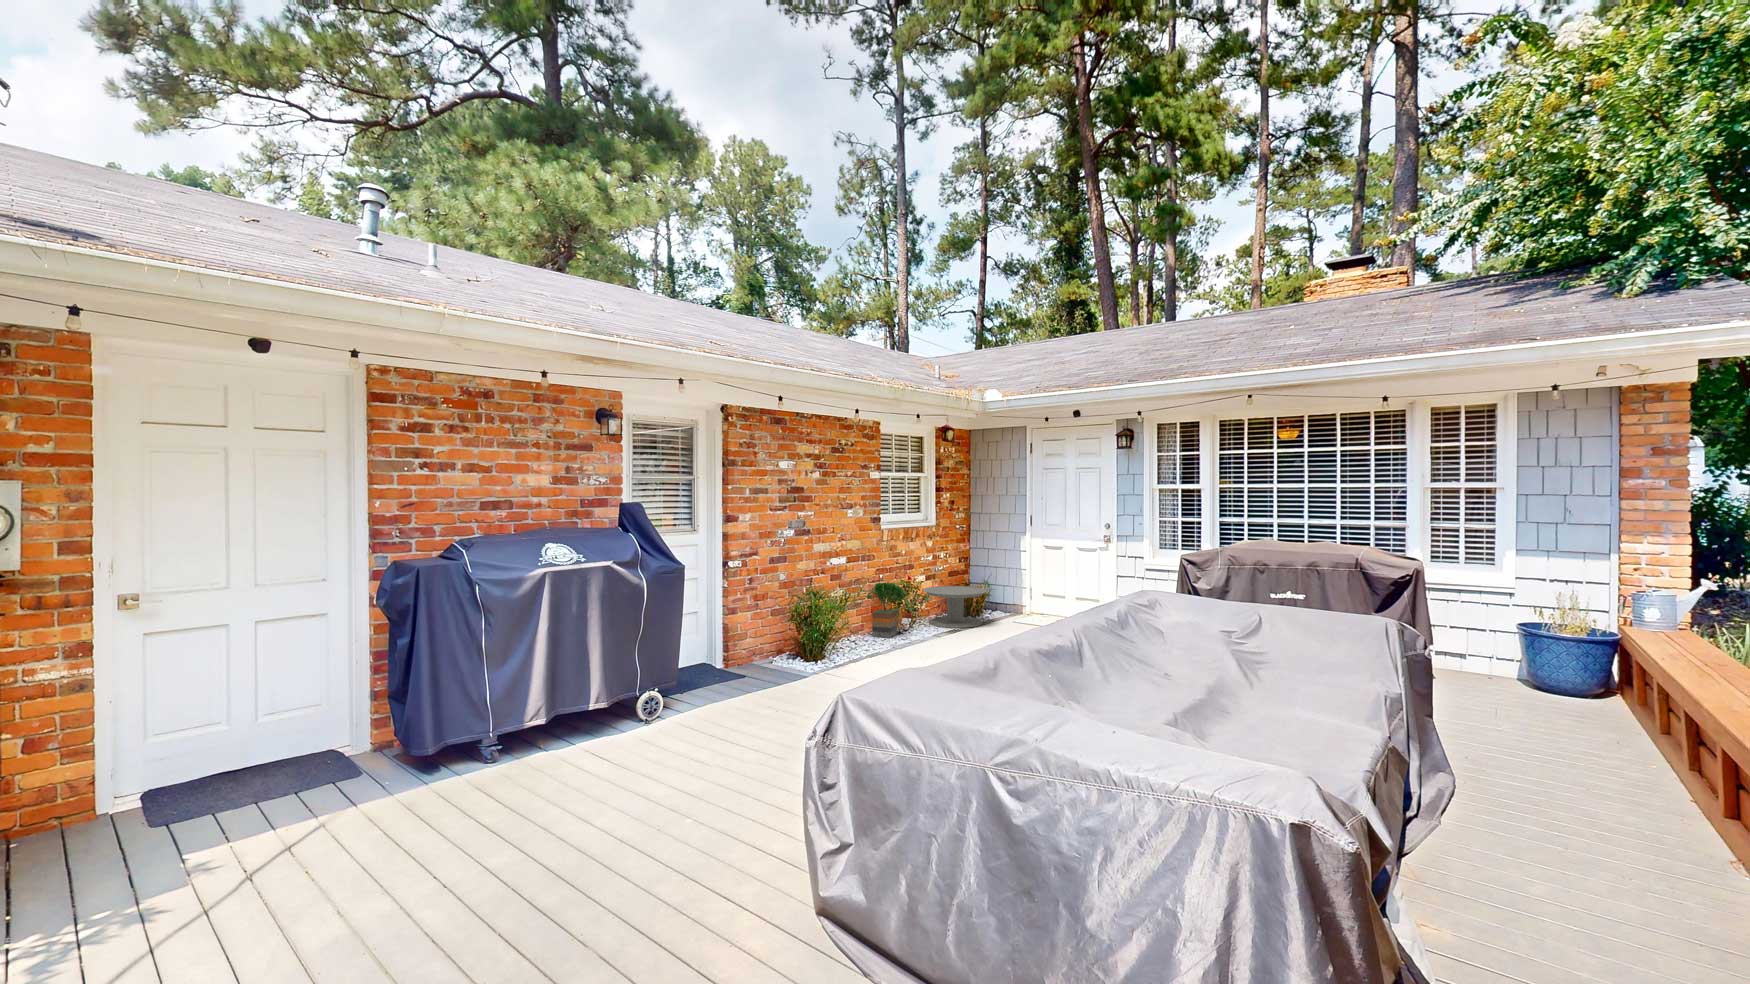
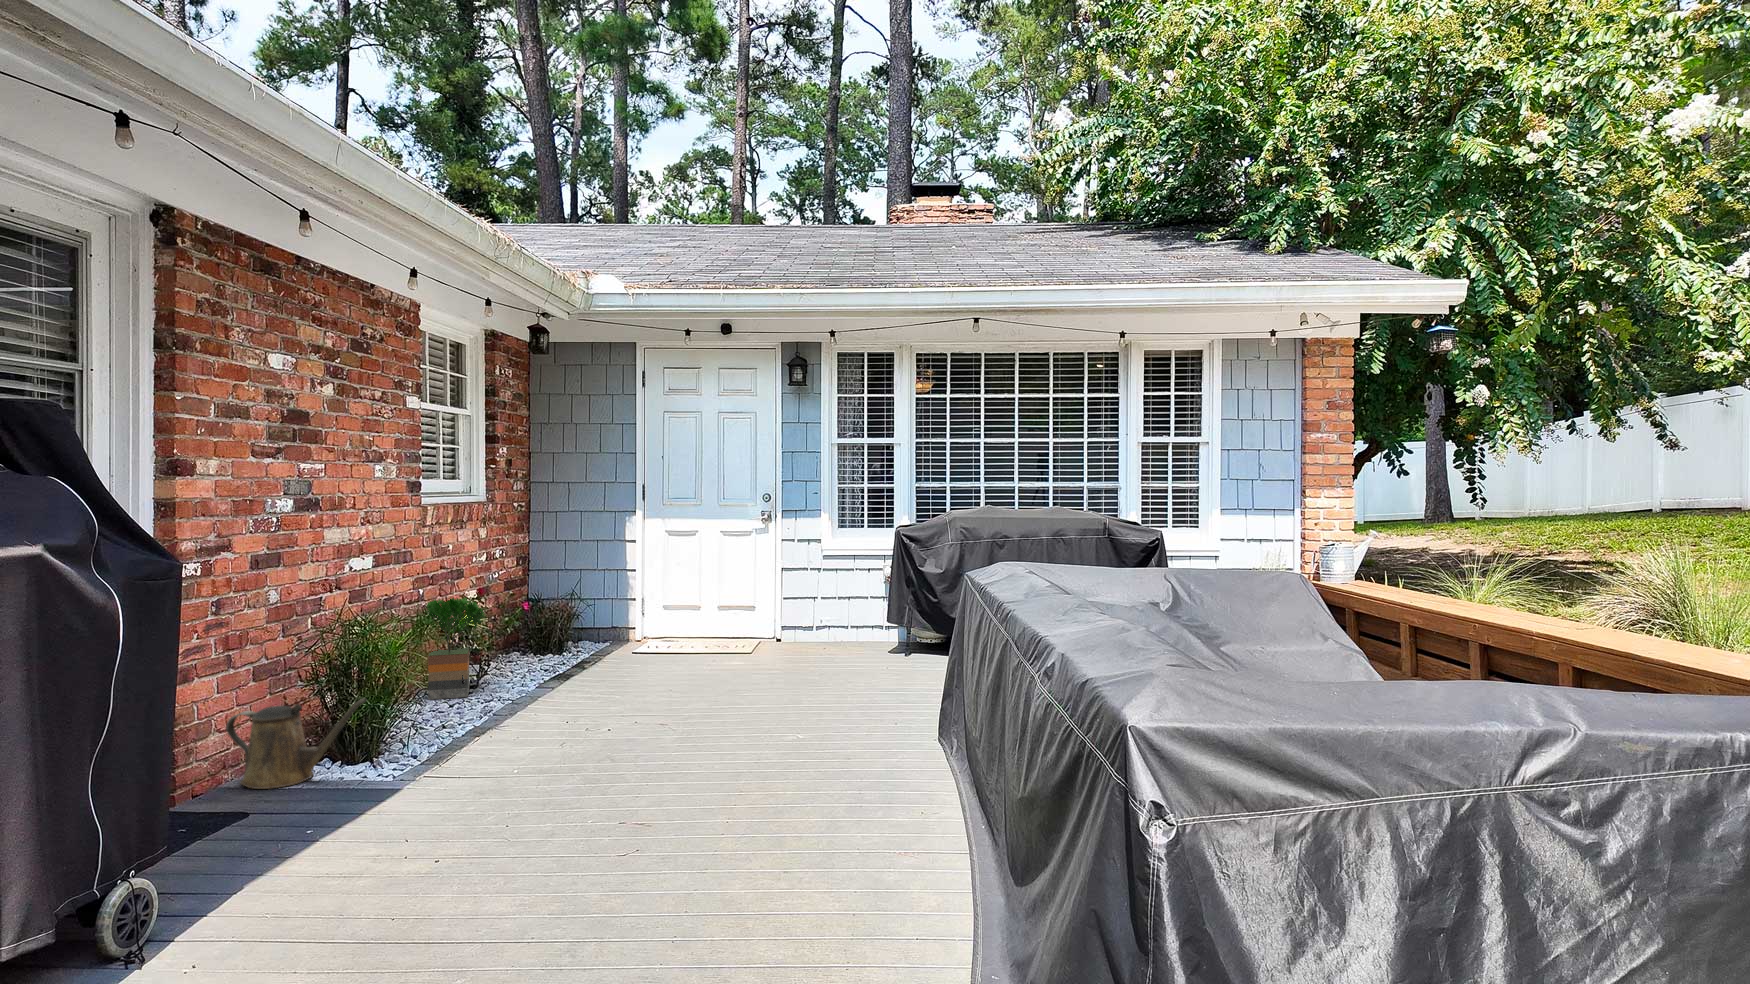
side table: present [923,586,987,628] -> none [486,600,599,670]
watering can: none [753,630,799,667] -> present [226,698,367,789]

